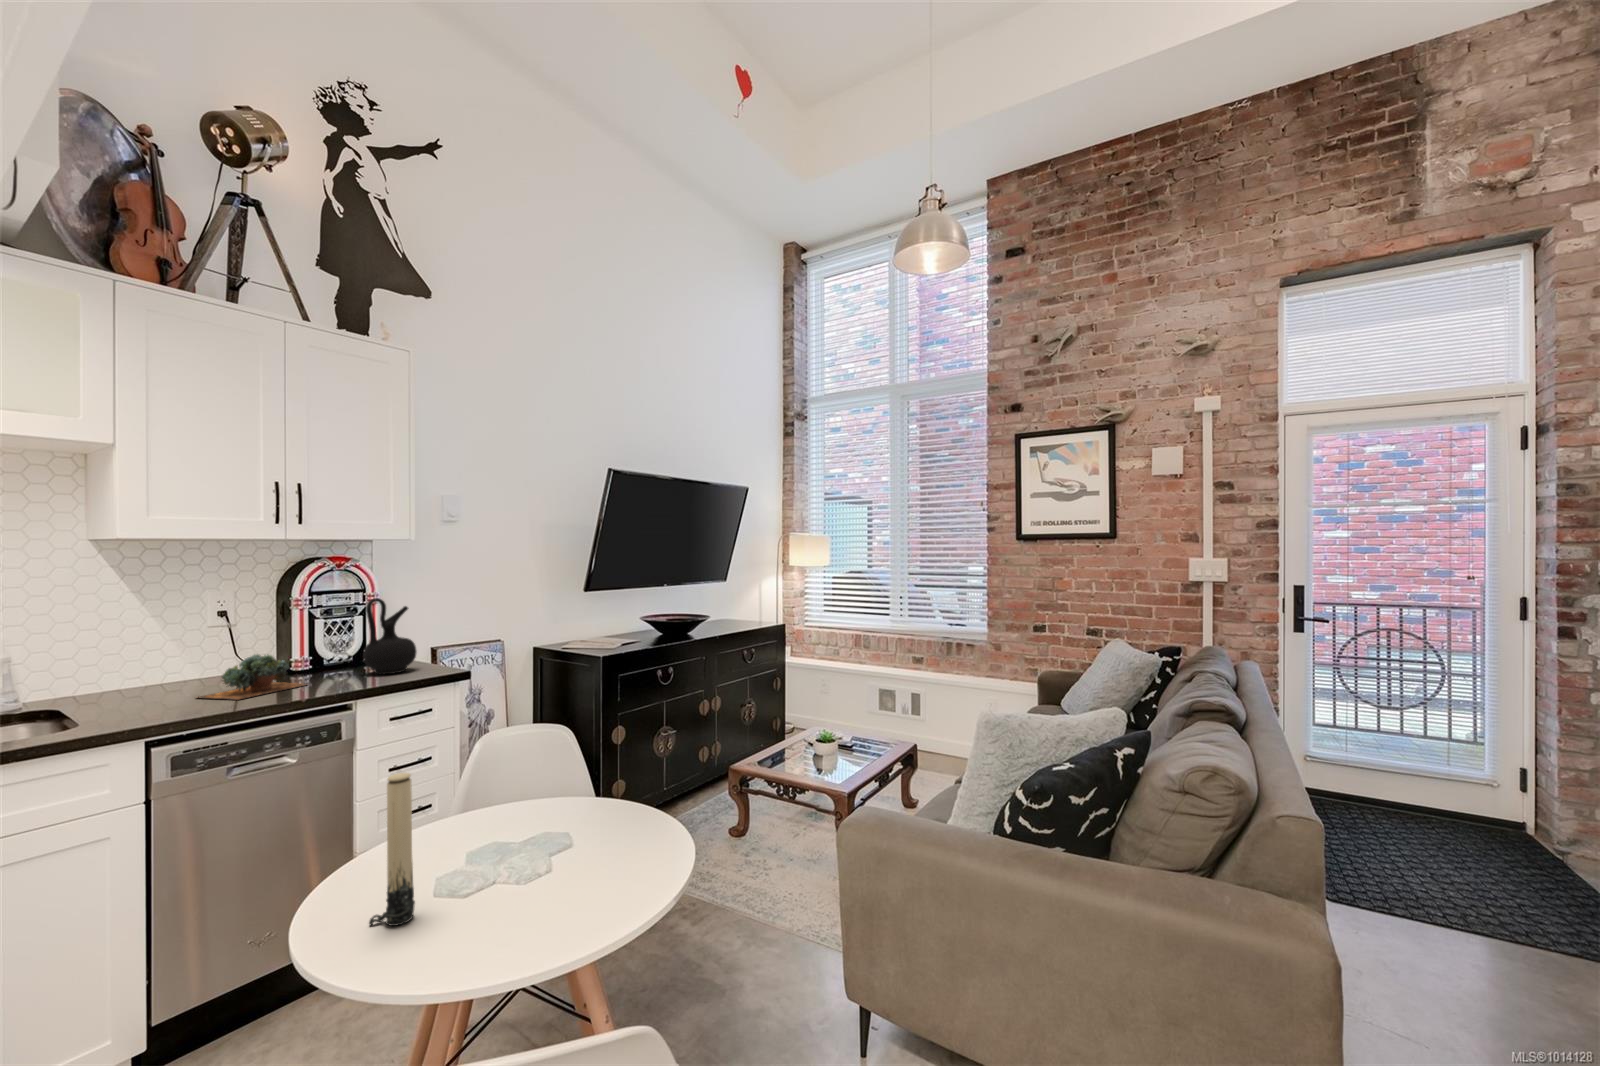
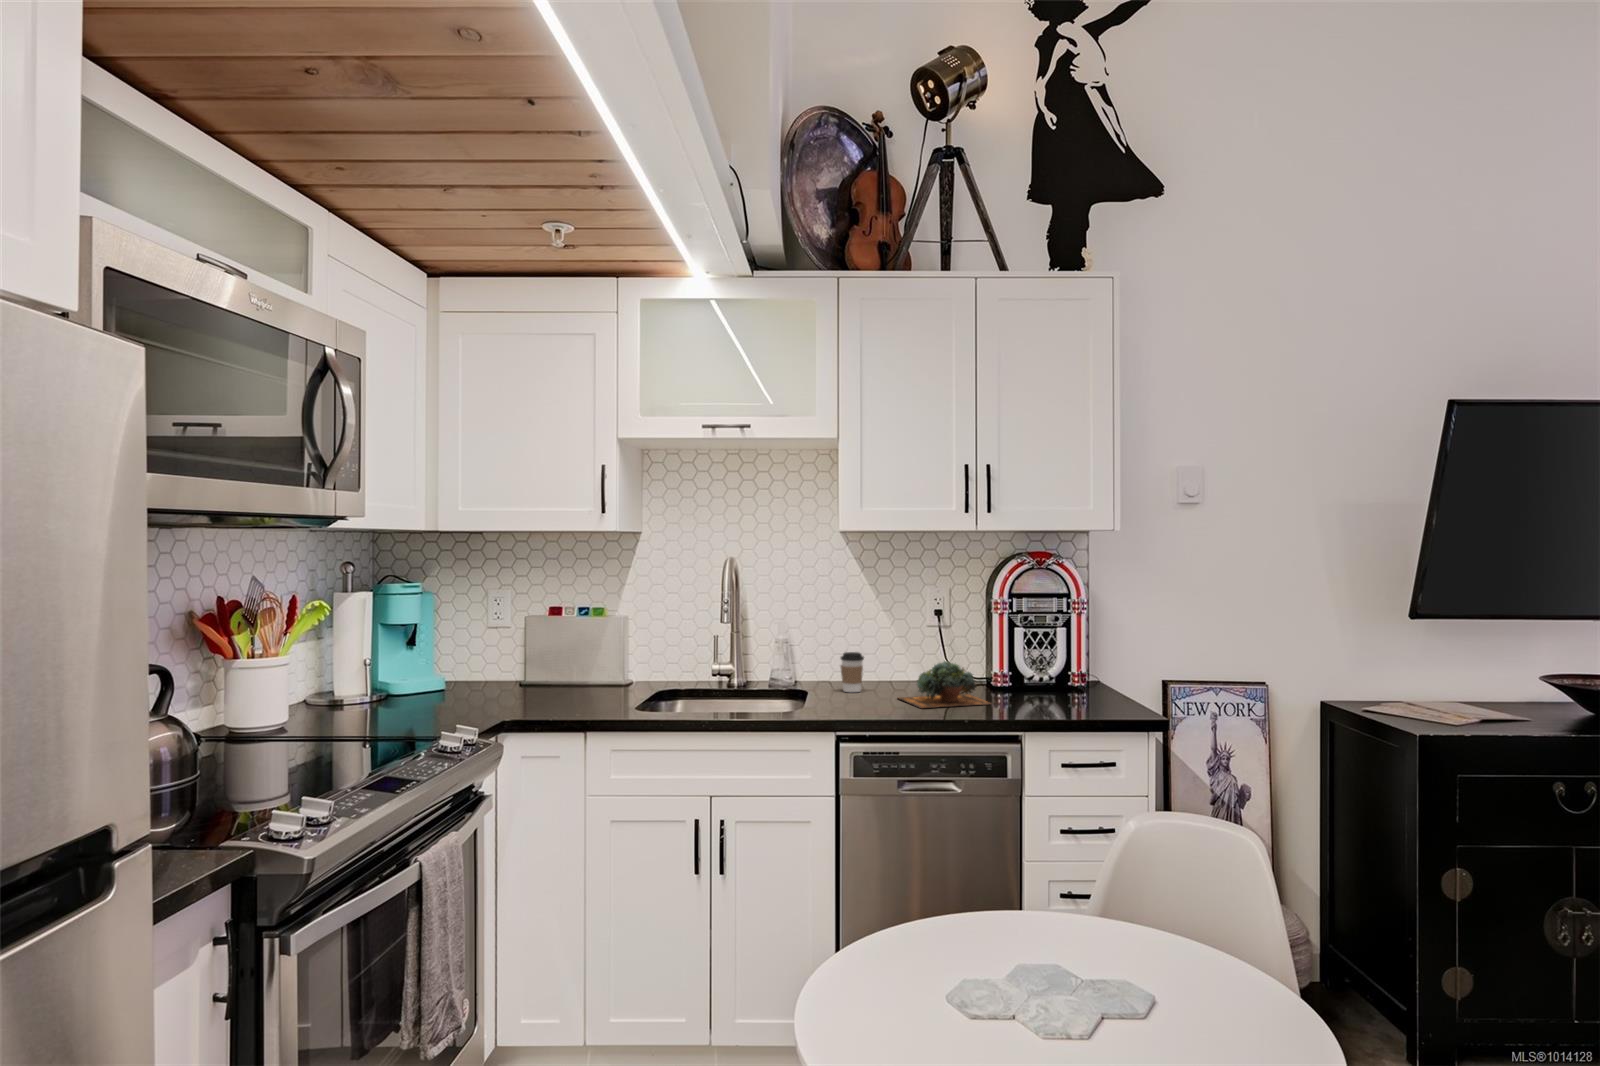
ceramic jug: present [363,598,417,675] -> none [1051,609,1111,708]
coffee cup: none [105,662,141,705] -> present [841,652,864,692]
candle: present [369,773,415,926] -> none [859,839,899,1019]

